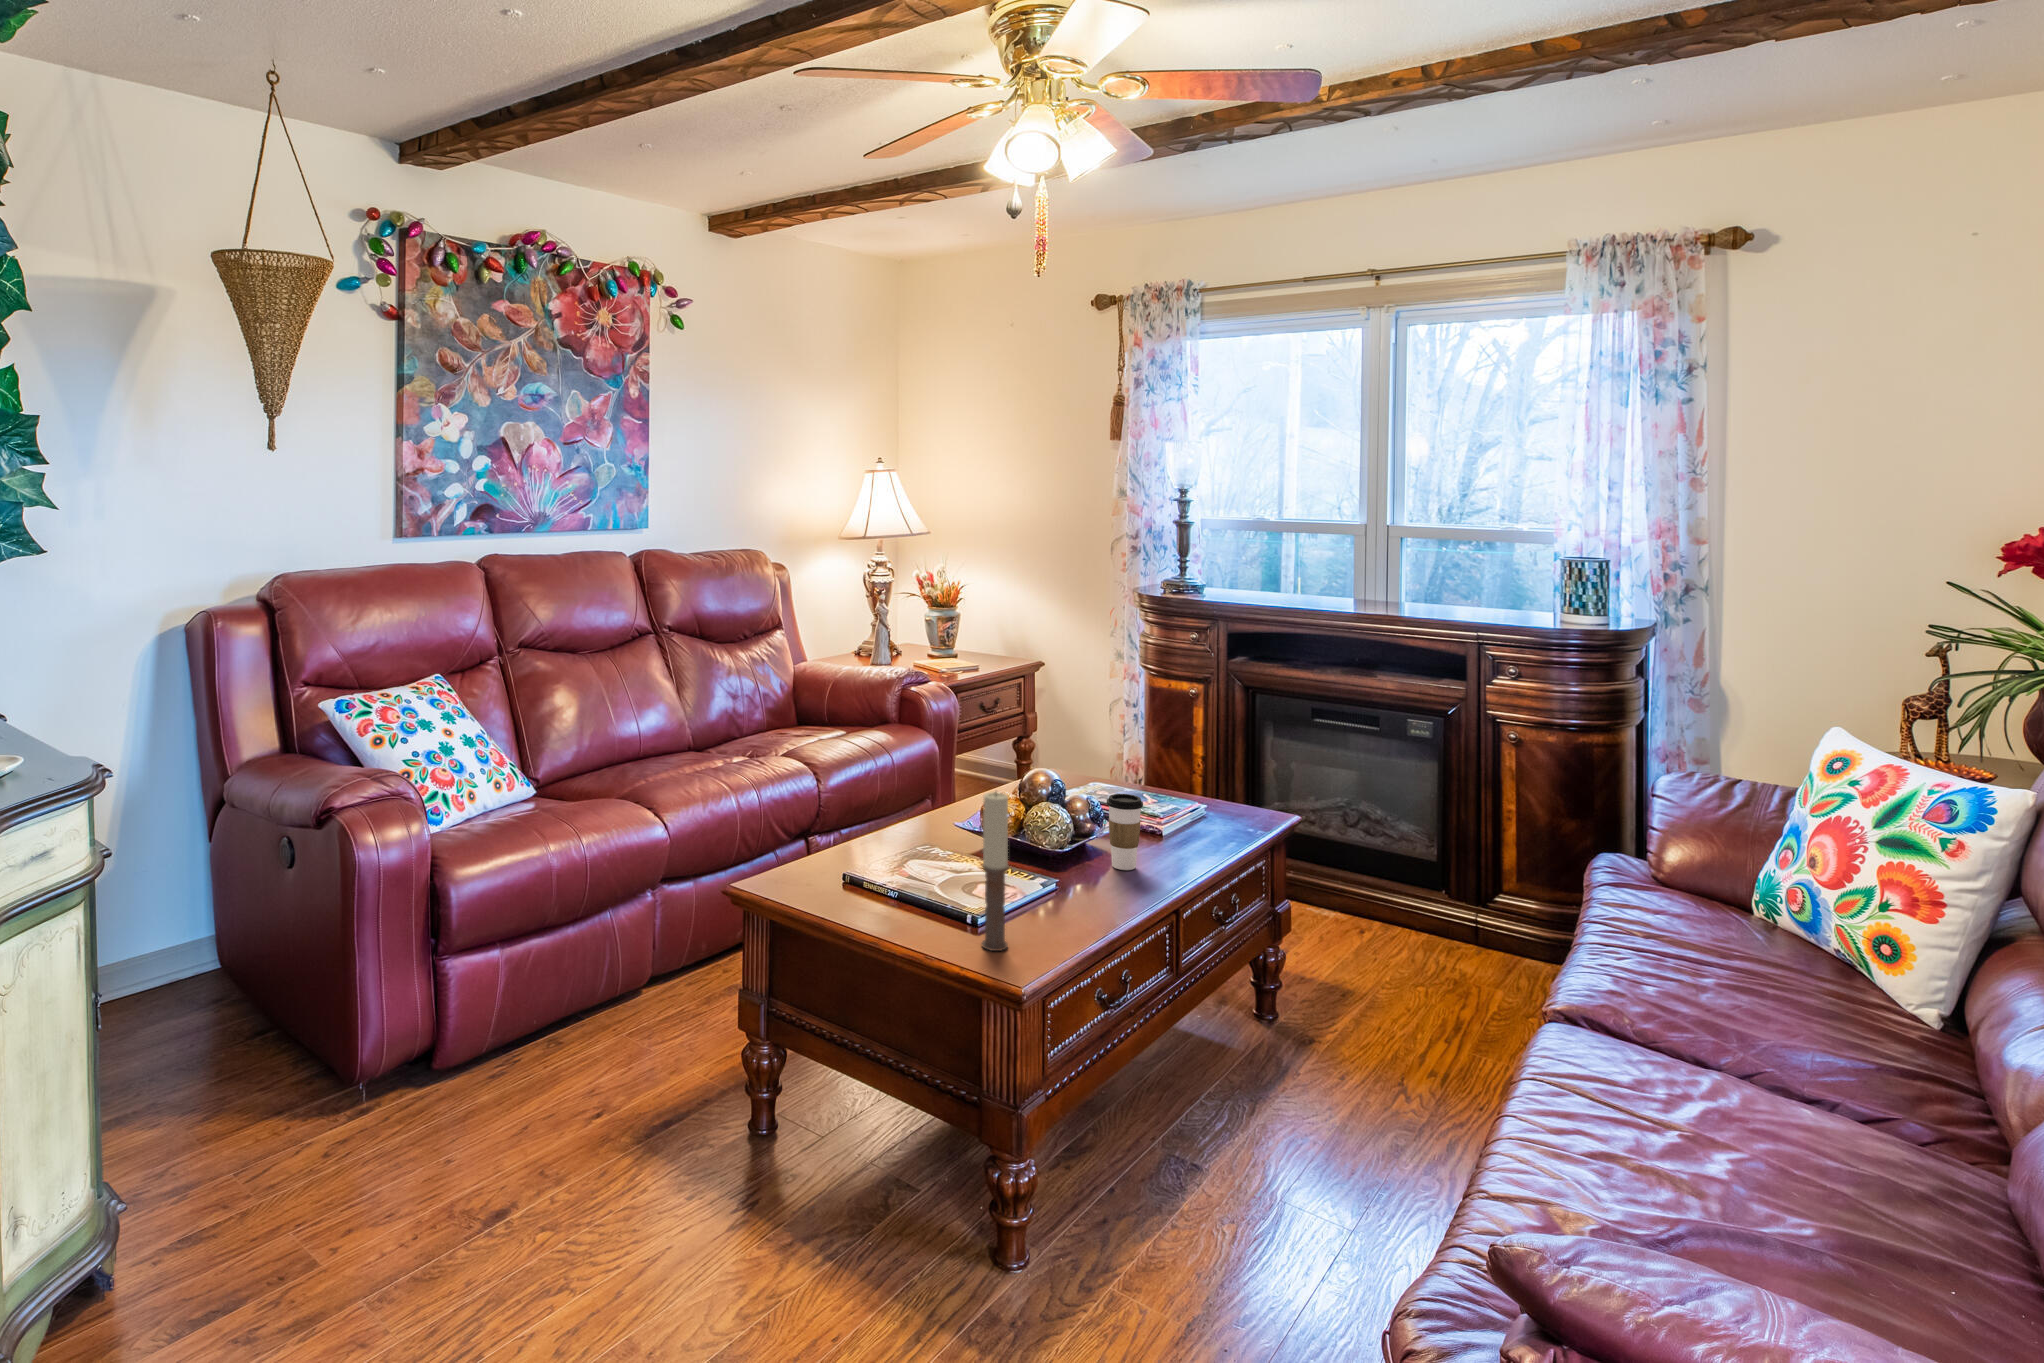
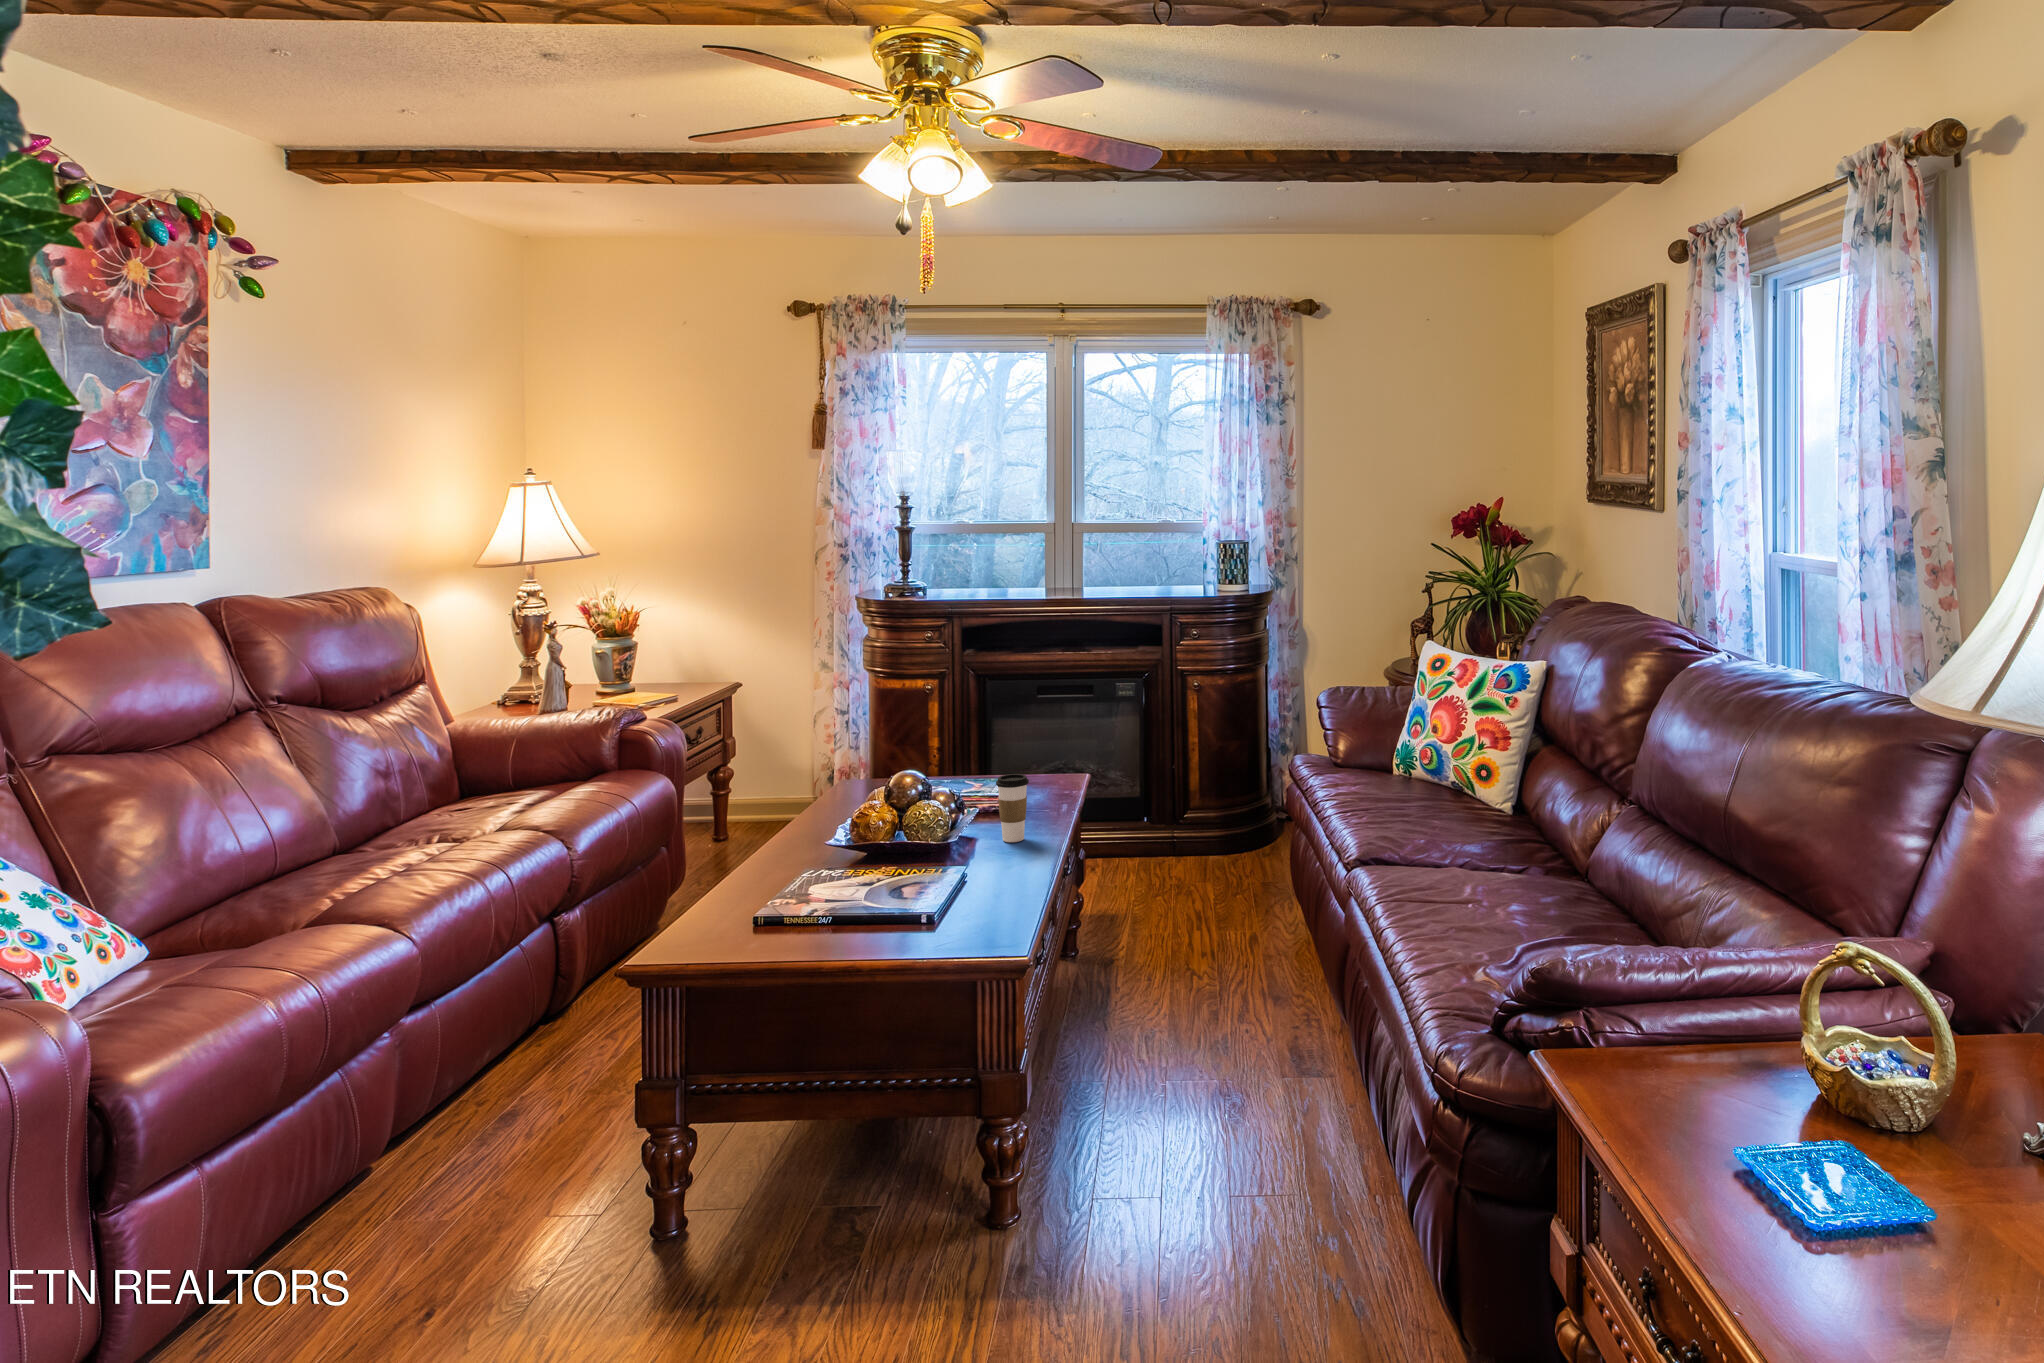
candle: present [982,792,1009,951] -> none [964,781,992,930]

